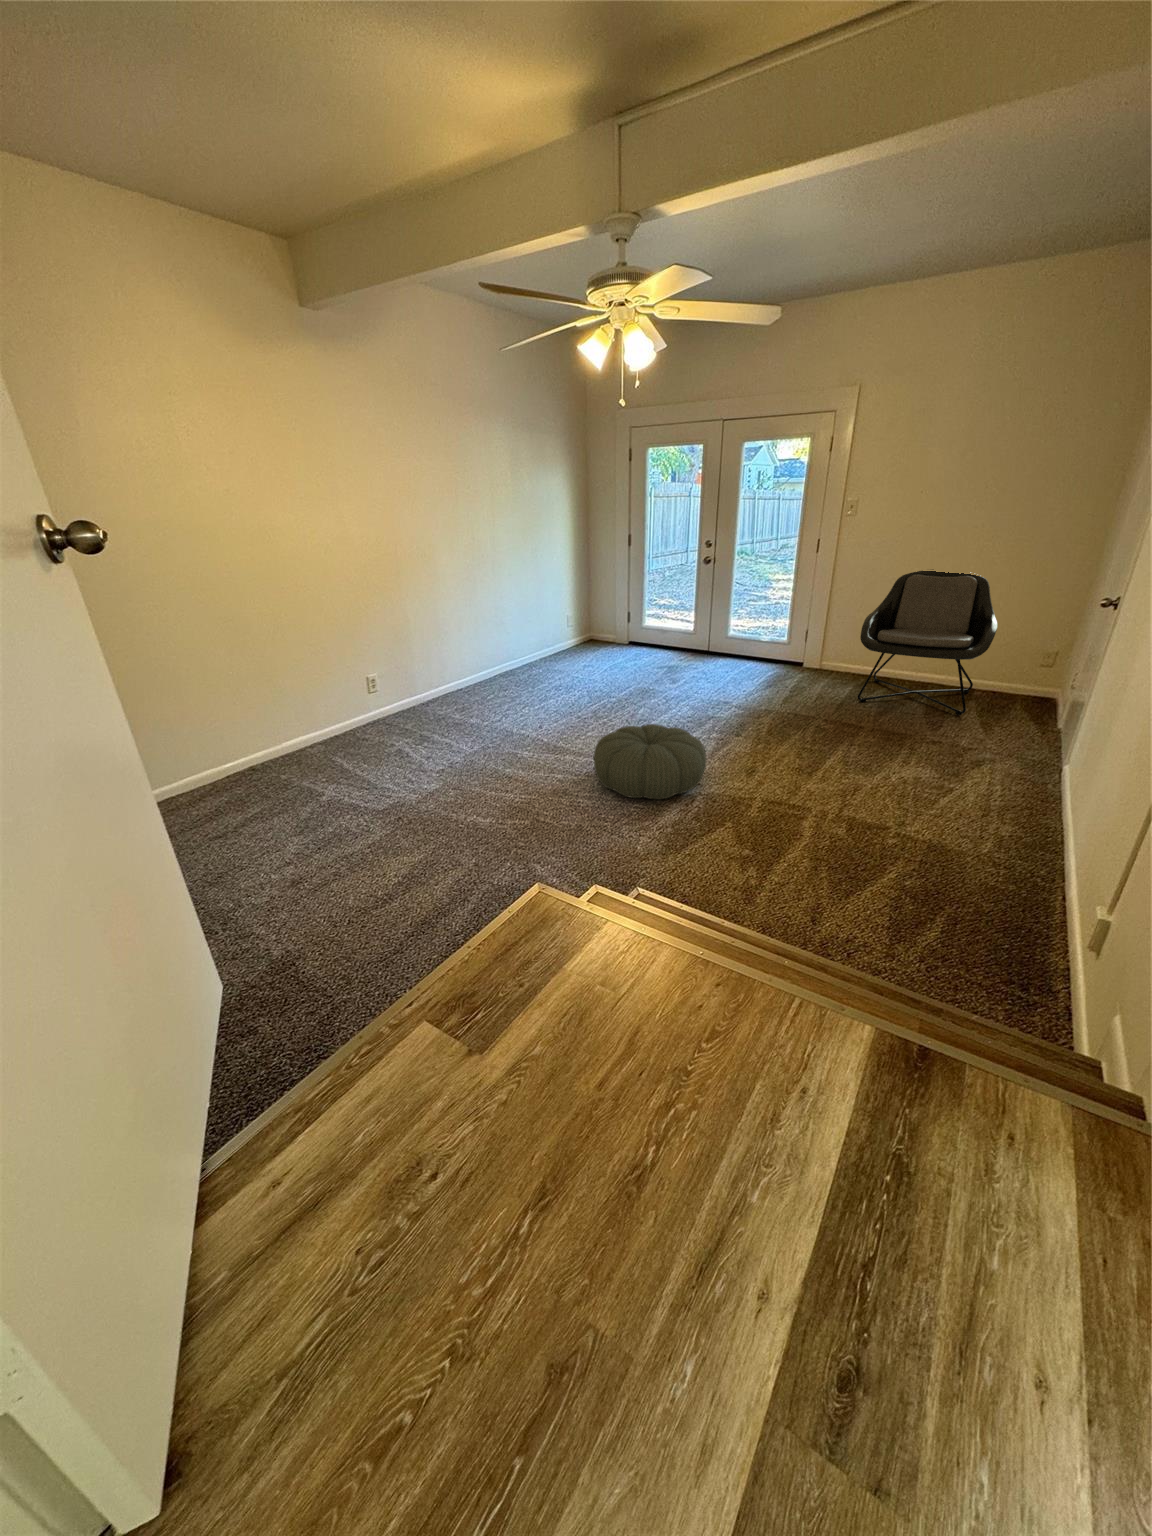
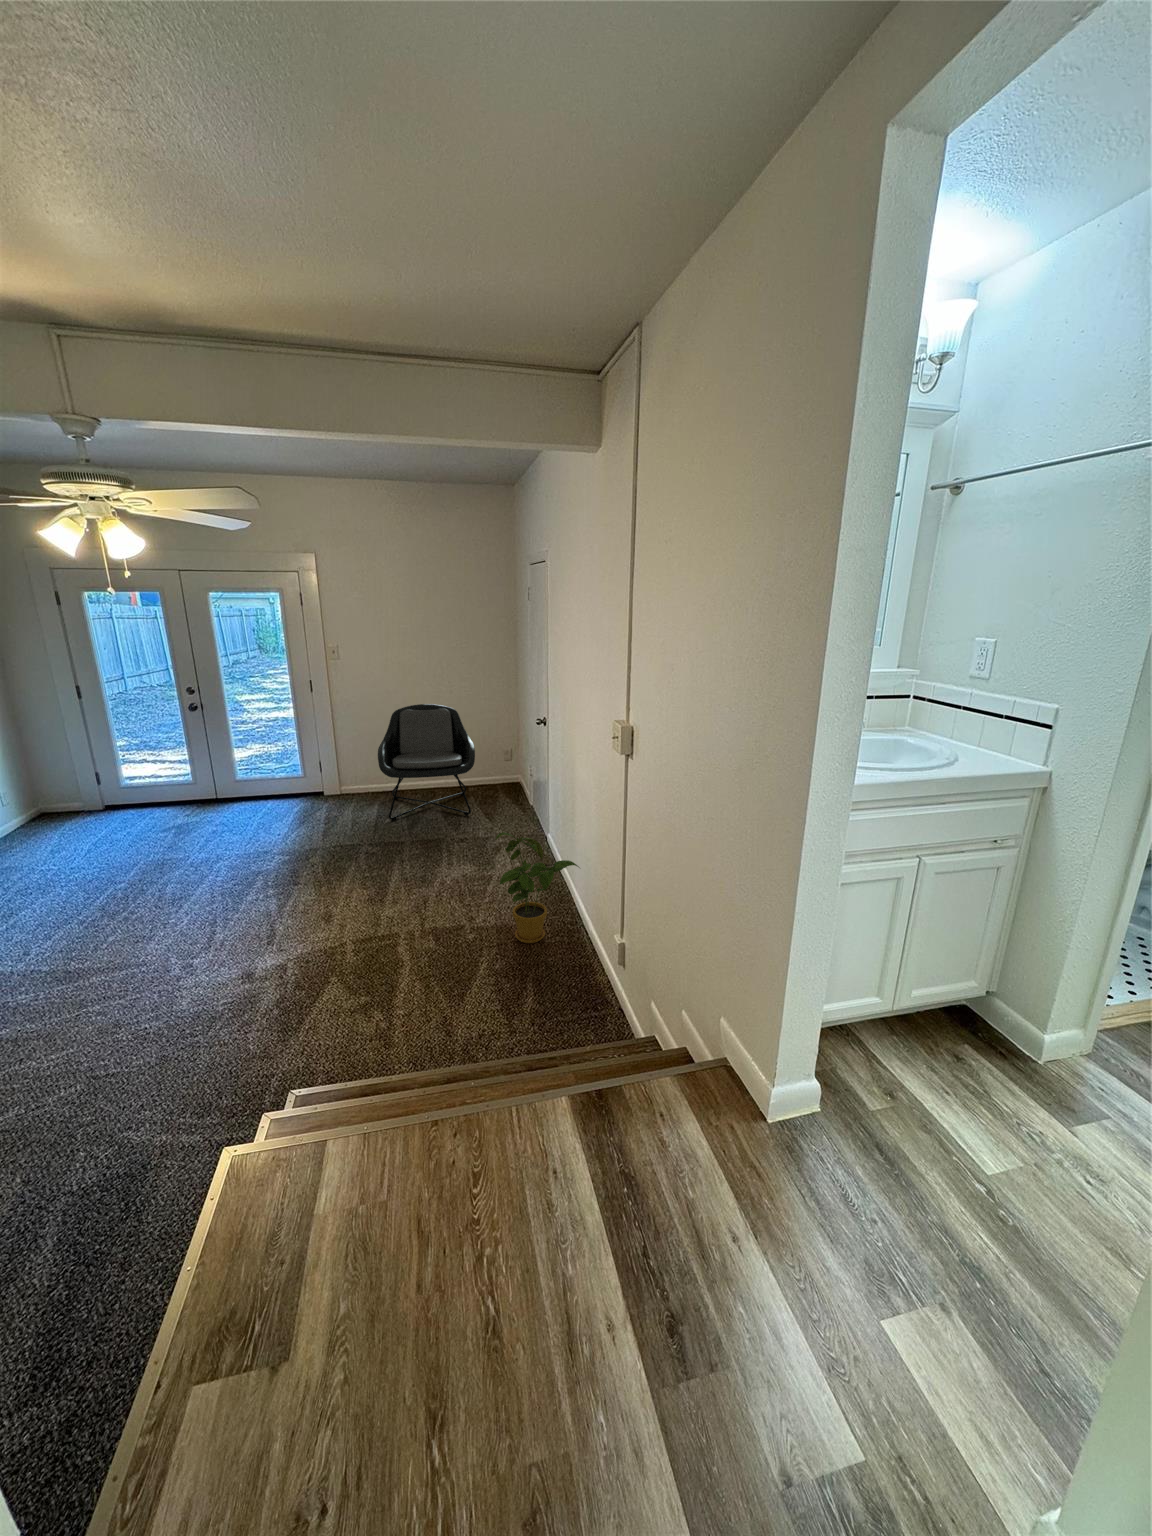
house plant: none [943,721,1092,877] -> present [496,832,579,943]
pouf: present [594,724,706,799] -> none [146,898,291,995]

